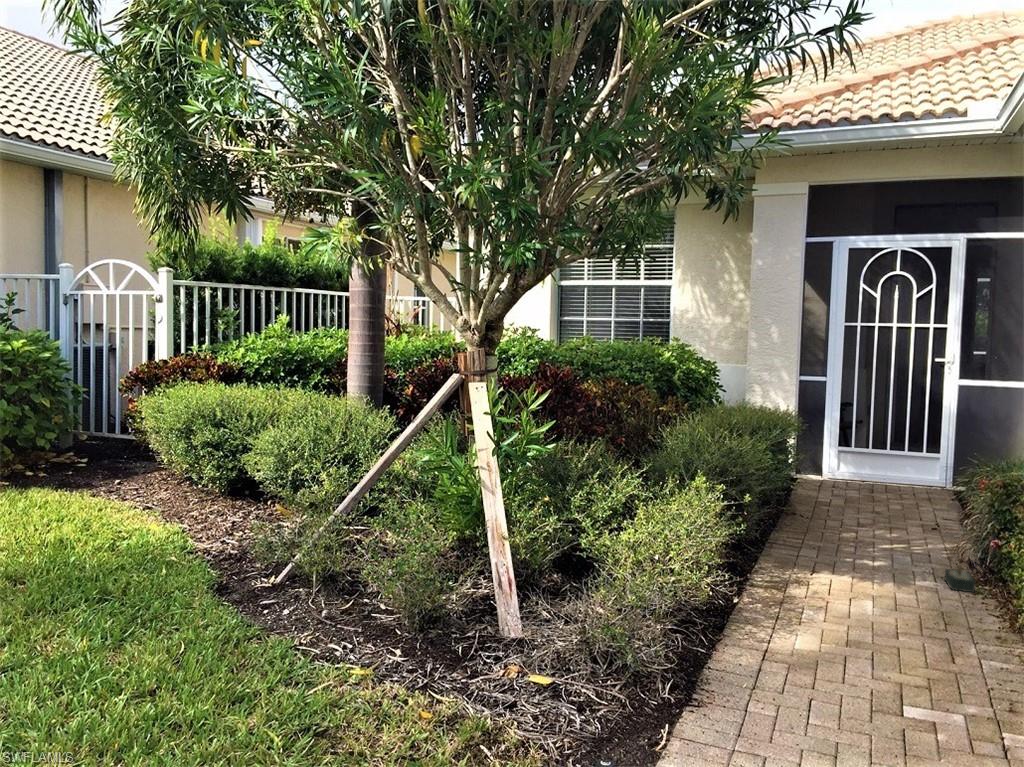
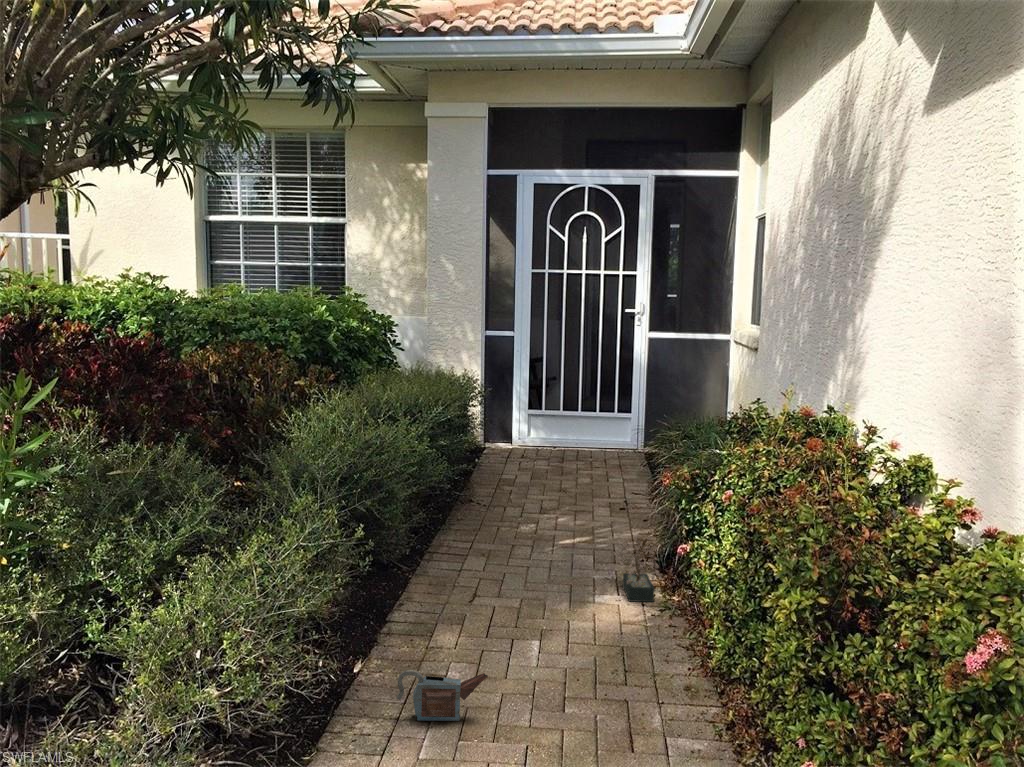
watering can: none [775,596,846,638] -> present [396,670,488,721]

